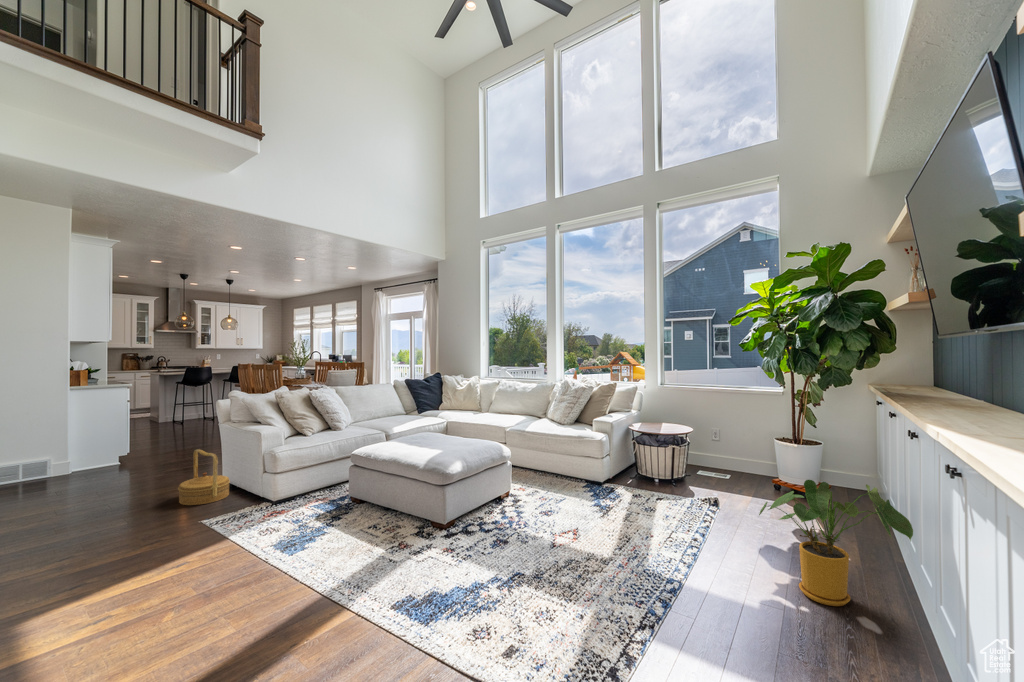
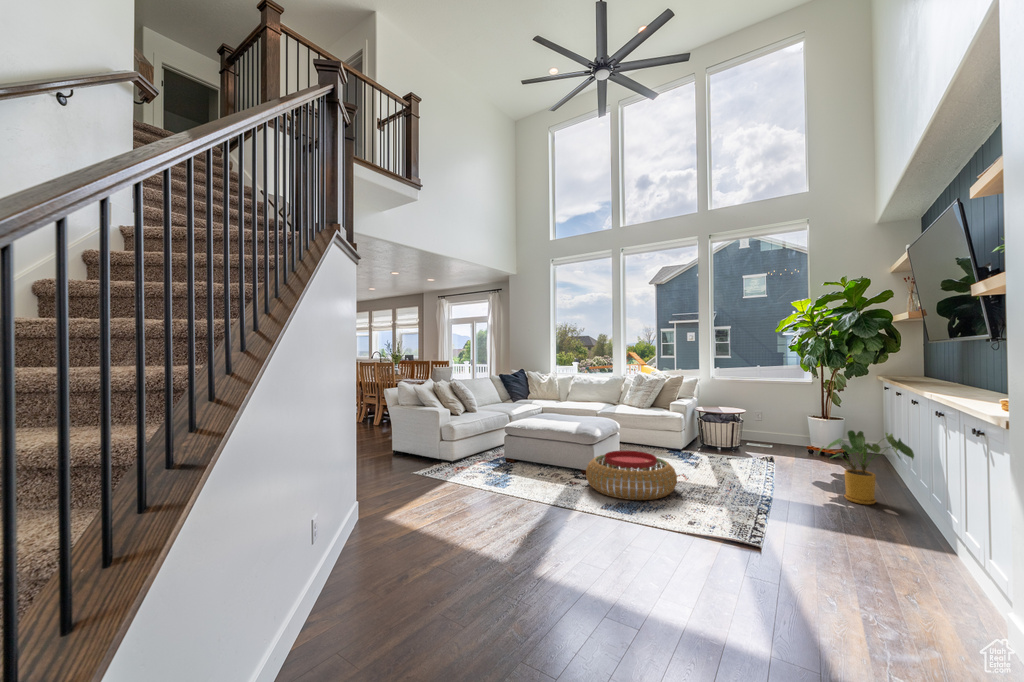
basket: present [178,449,230,505] -> none [379,424,412,464]
pouf: none [406,498,542,591] -> present [586,450,677,500]

